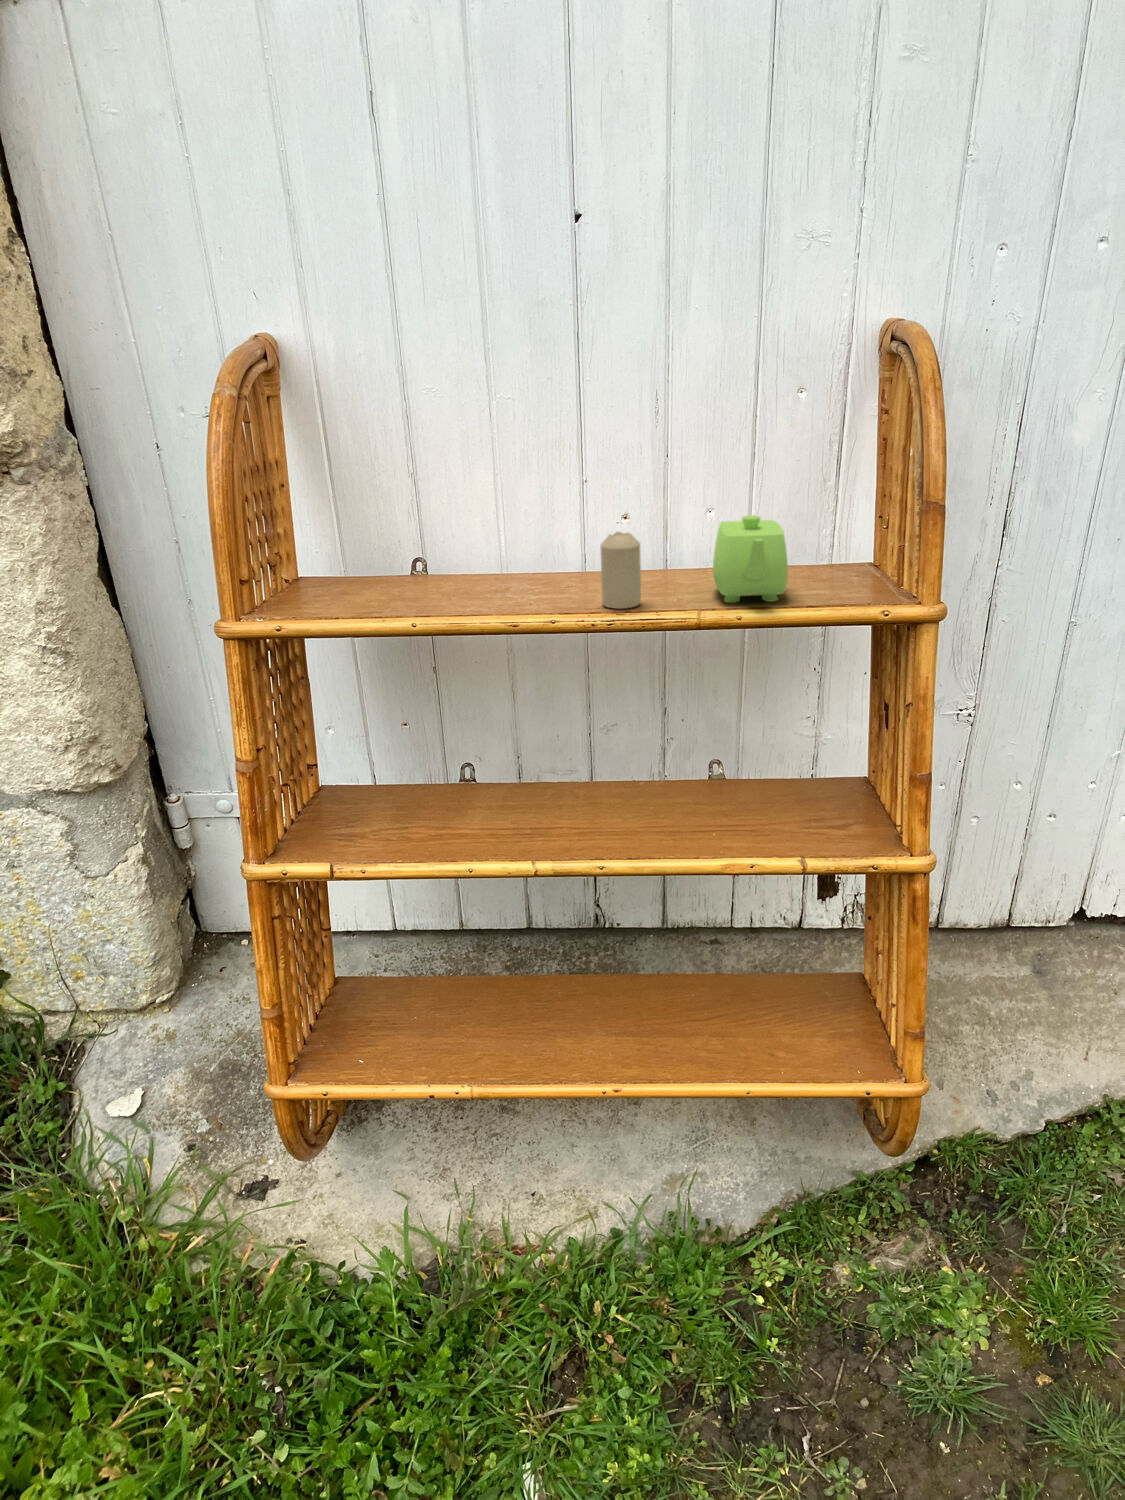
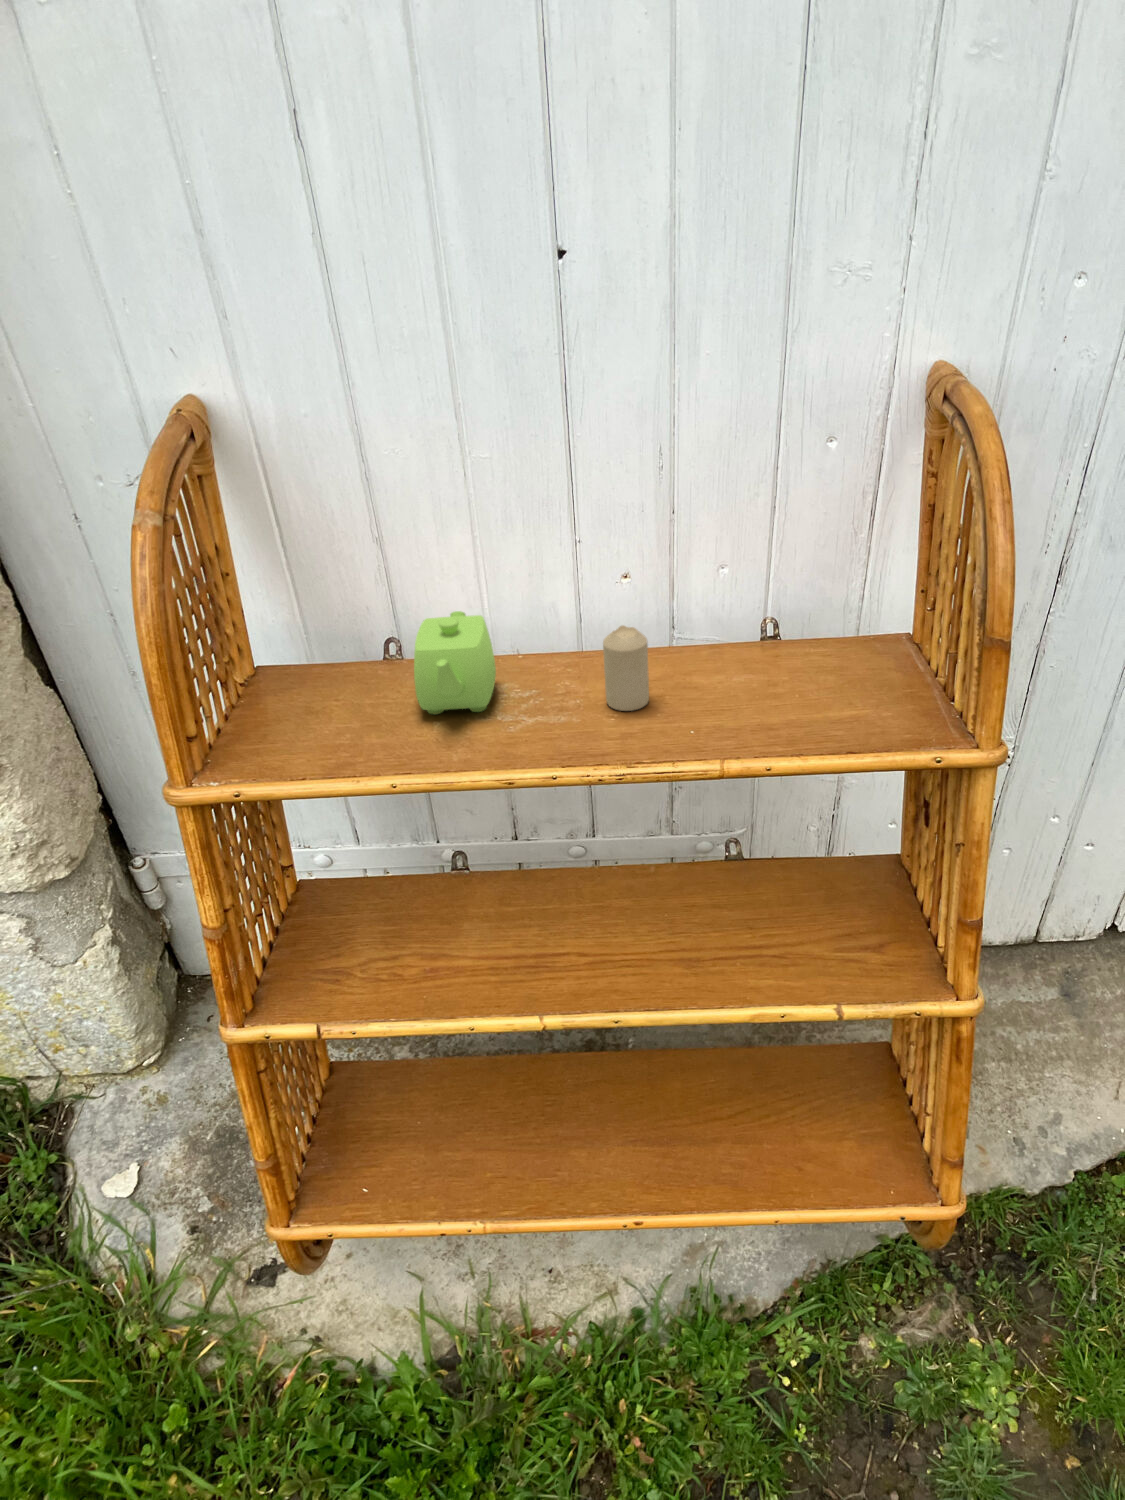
teapot: present [713,515,788,603] -> present [414,611,496,714]

